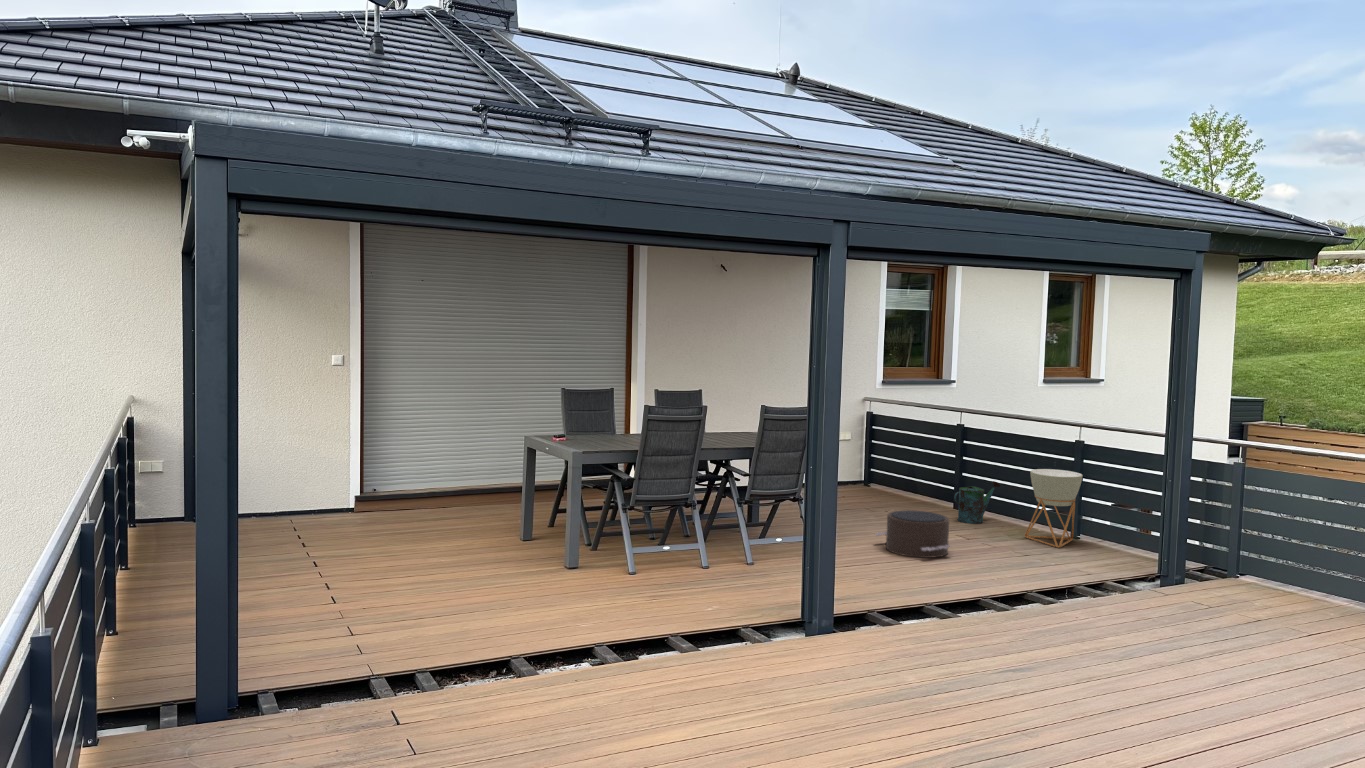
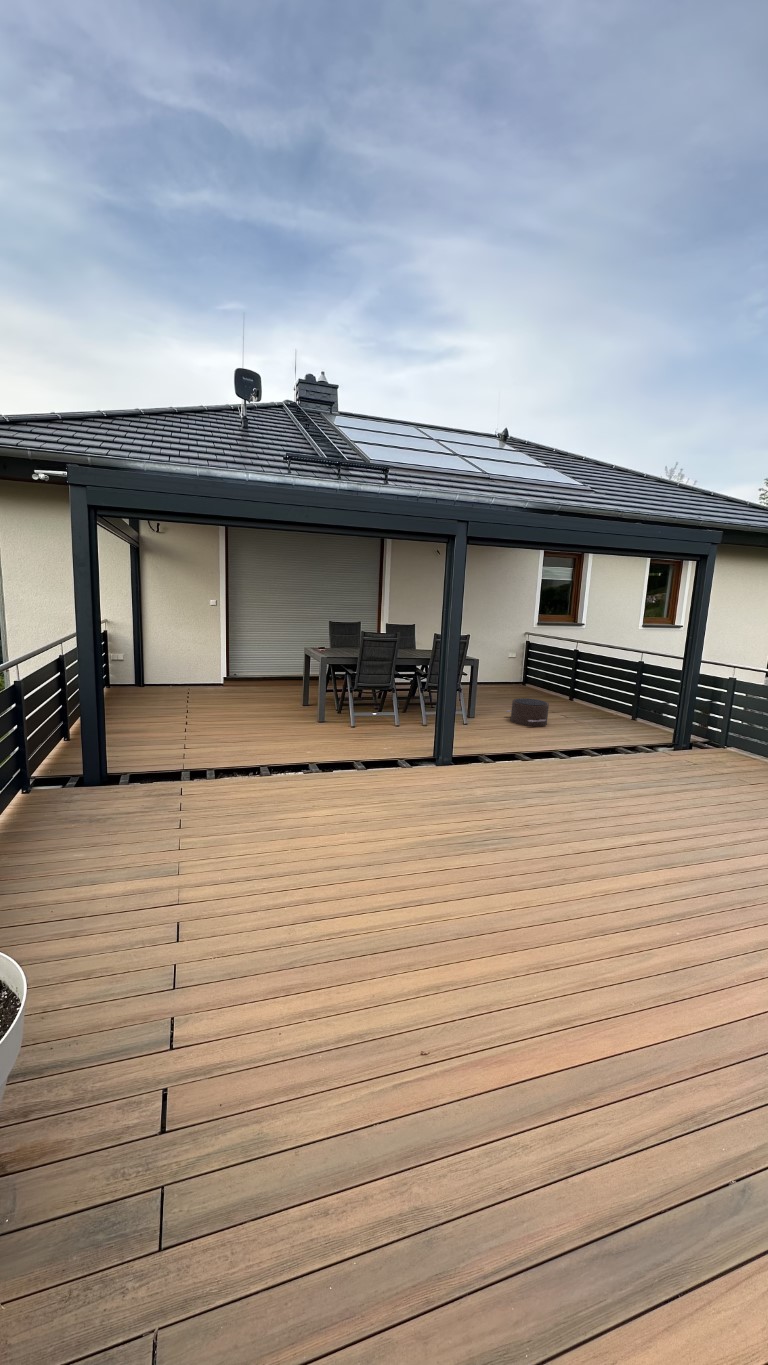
planter: present [1025,469,1083,548] -> none [601,678,639,725]
watering can: present [954,481,1000,524] -> none [564,685,594,709]

